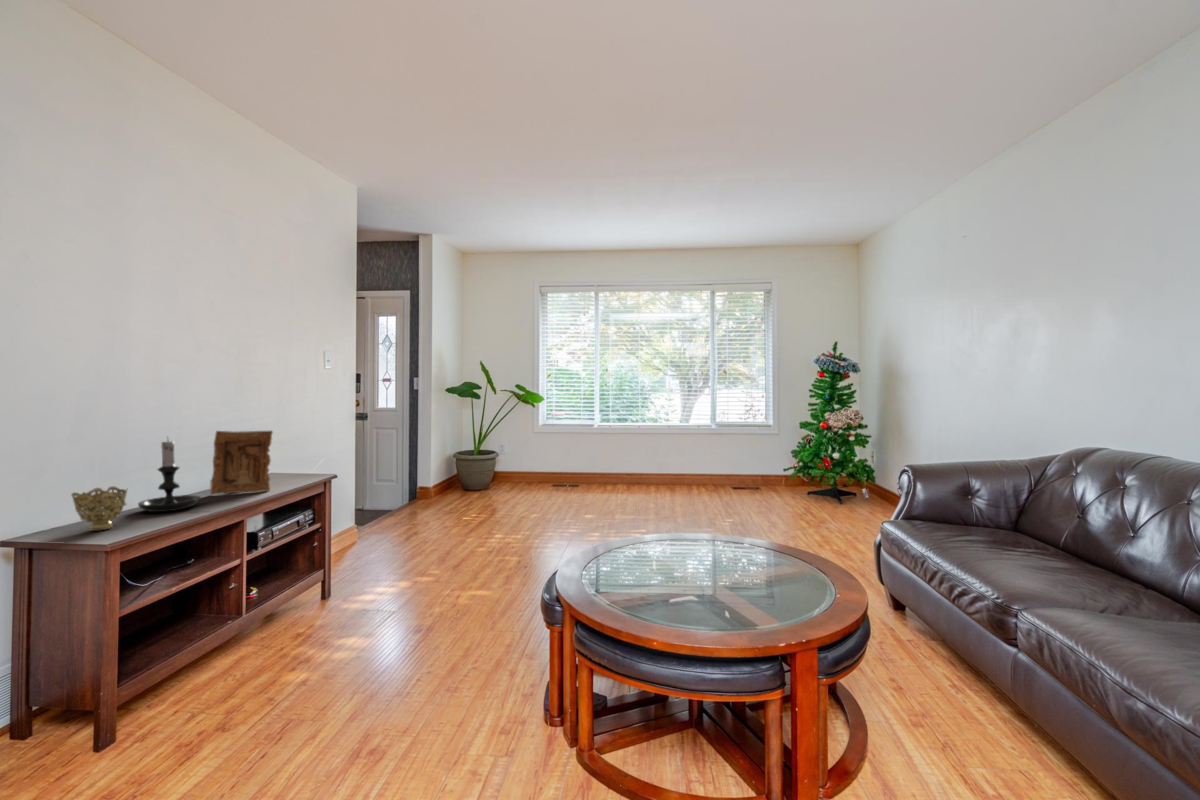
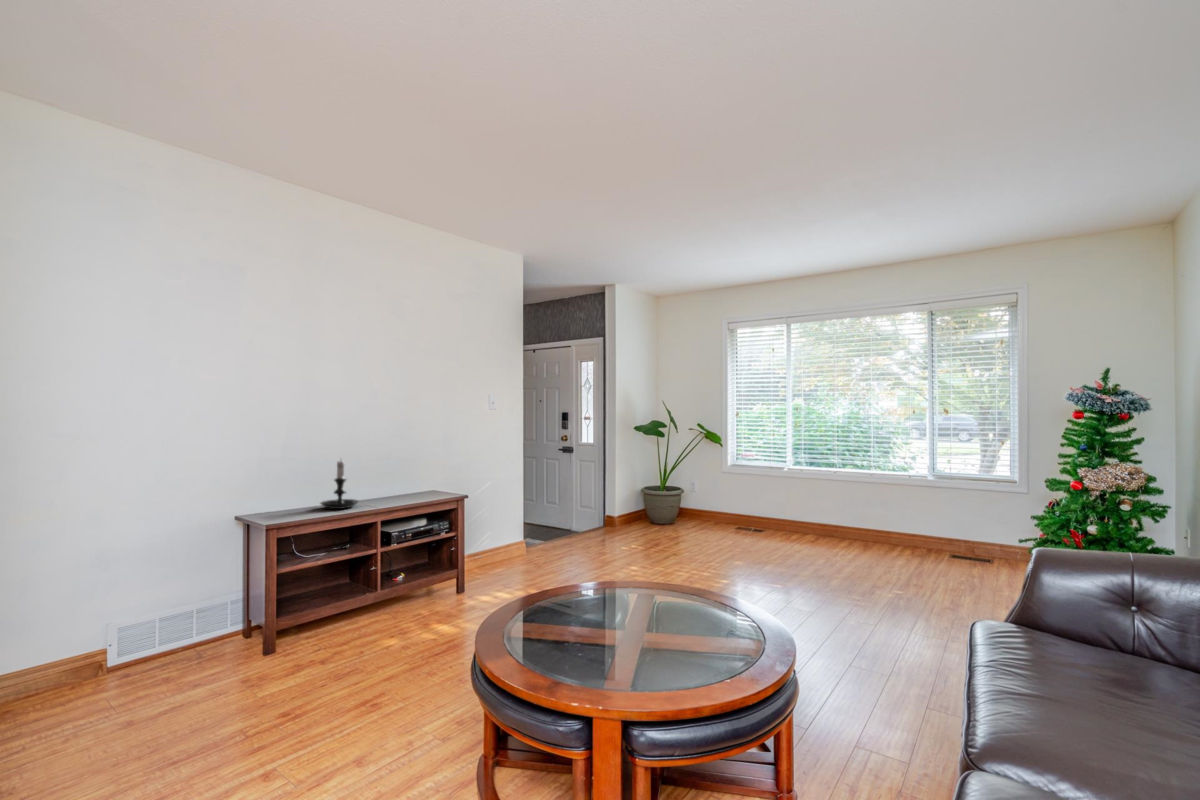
picture frame: present [210,431,273,494] -> none [377,456,421,502]
decorative bowl: present [72,487,127,531] -> none [271,489,303,516]

